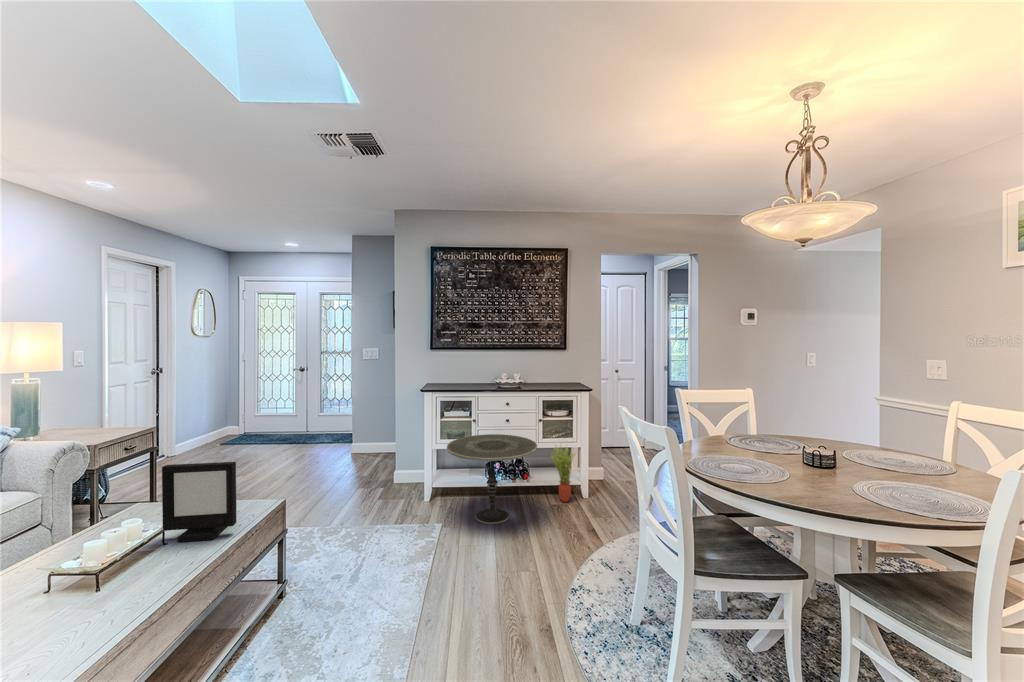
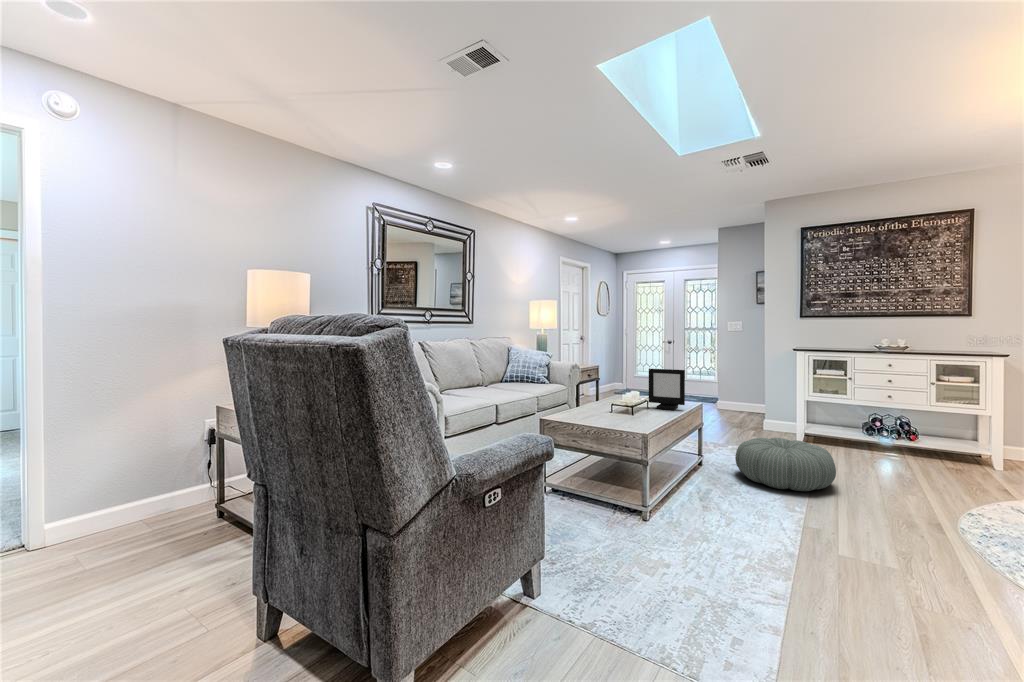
side table: present [447,434,537,524] -> none [820,392,923,466]
potted plant: present [552,445,575,502] -> none [943,409,978,468]
pouf: none [327,532,458,639] -> present [735,438,836,491]

